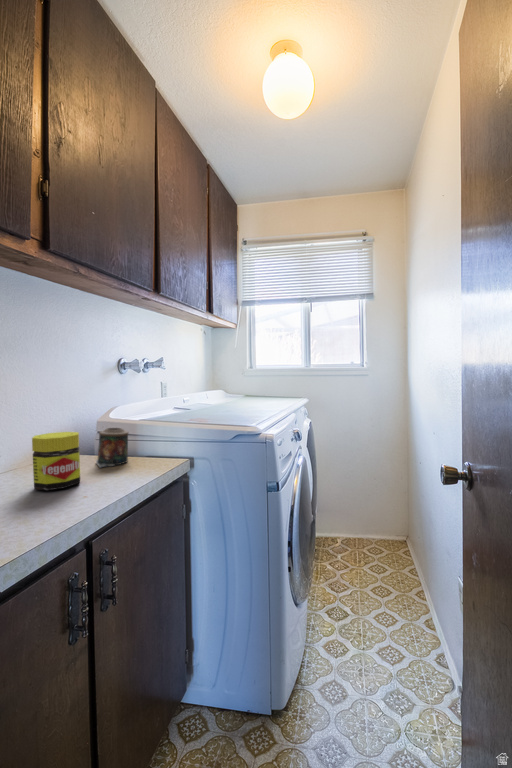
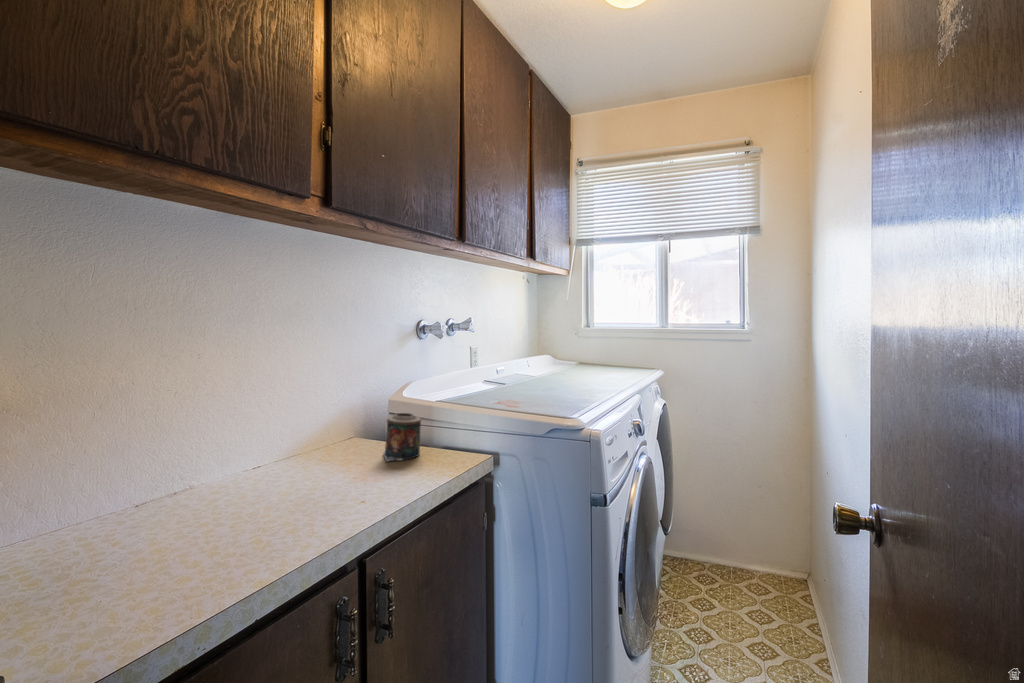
jar: present [32,432,80,490] -> none [309,420,362,490]

